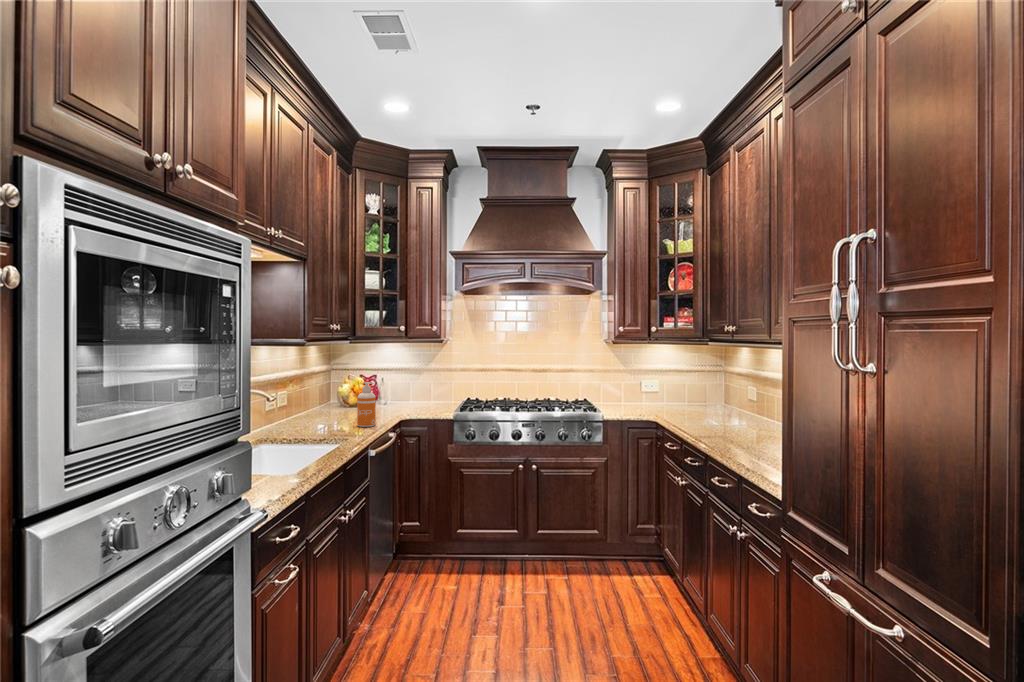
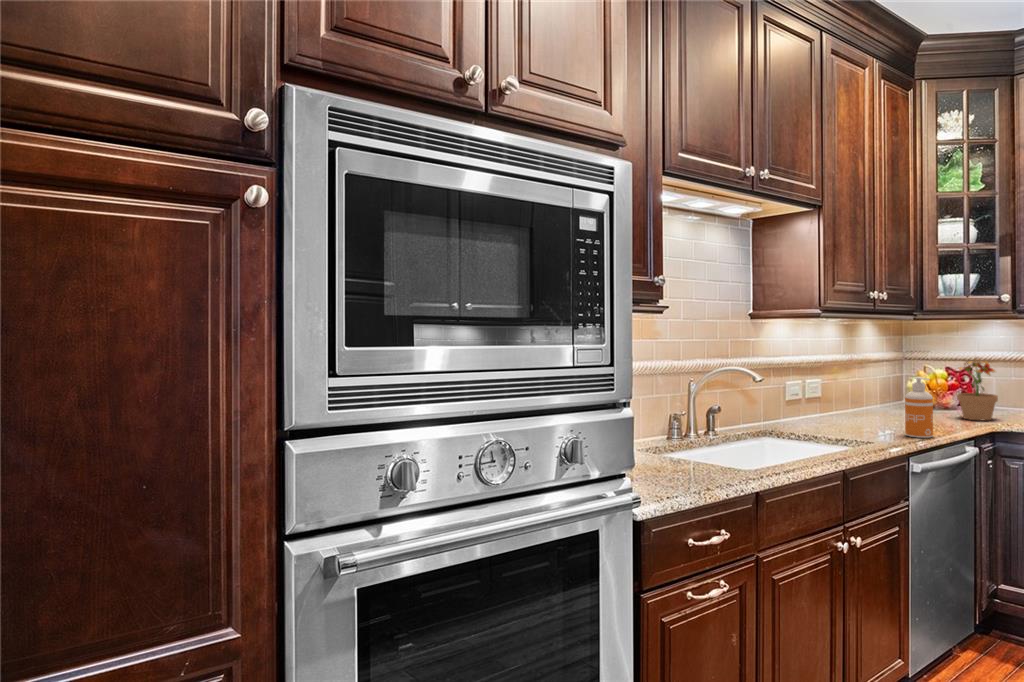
potted plant: none [373,367,398,411] -> present [957,361,998,420]

